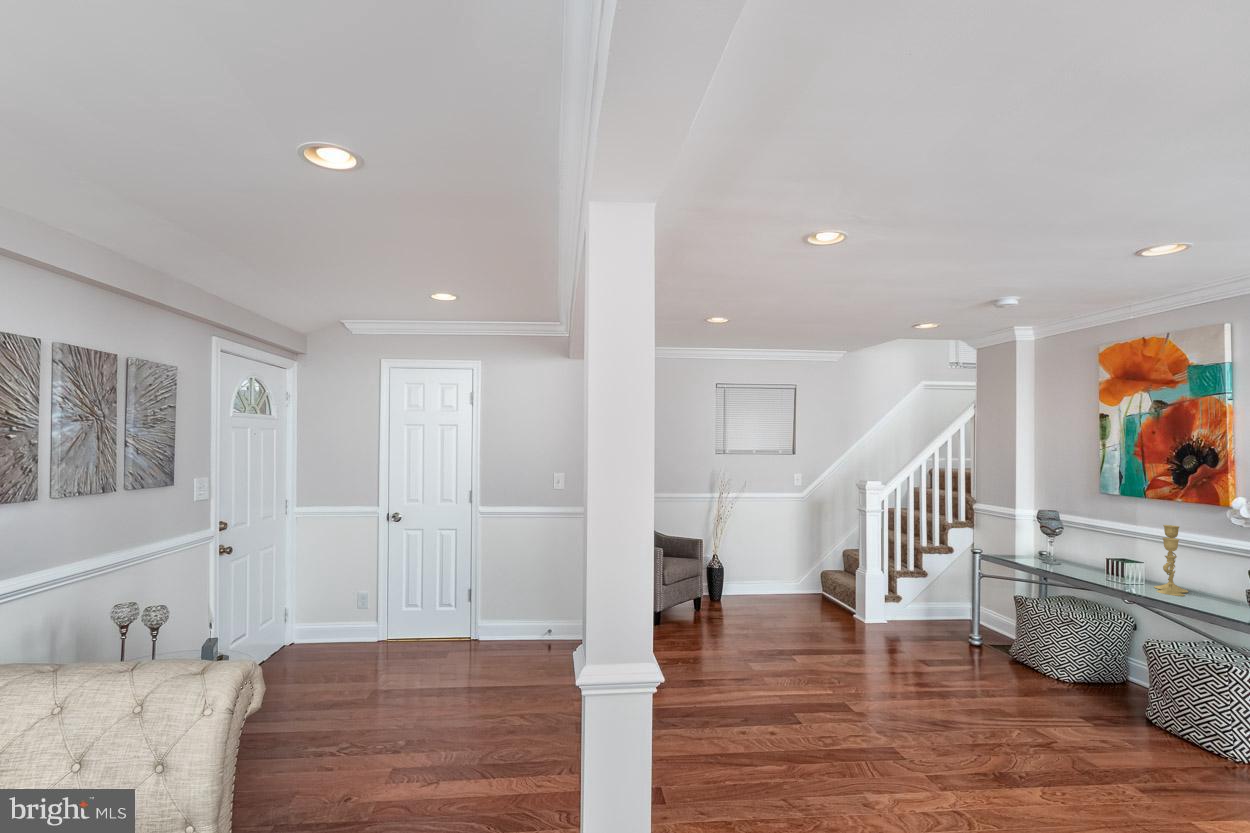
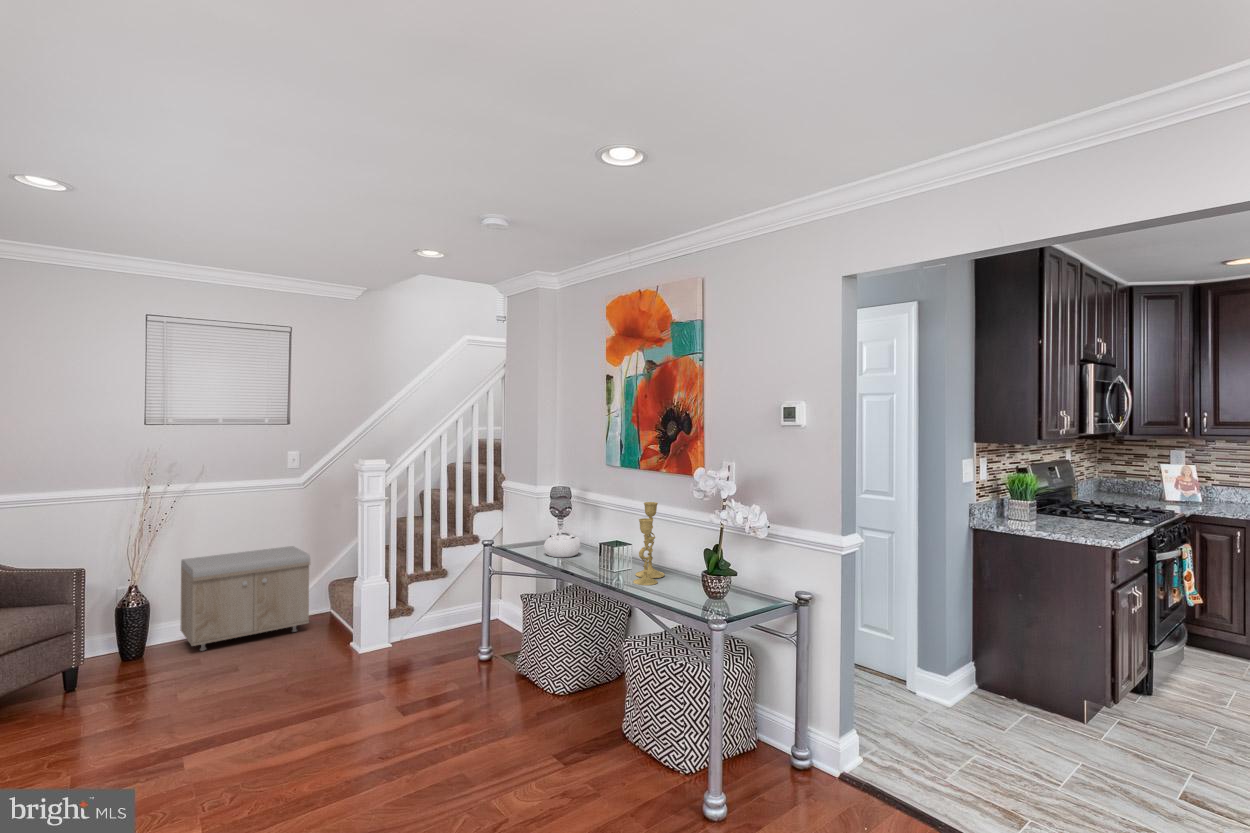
storage bench: none [732,538,819,602] -> present [180,546,310,651]
decorative bowl: none [1042,548,1080,568] -> present [544,534,580,557]

